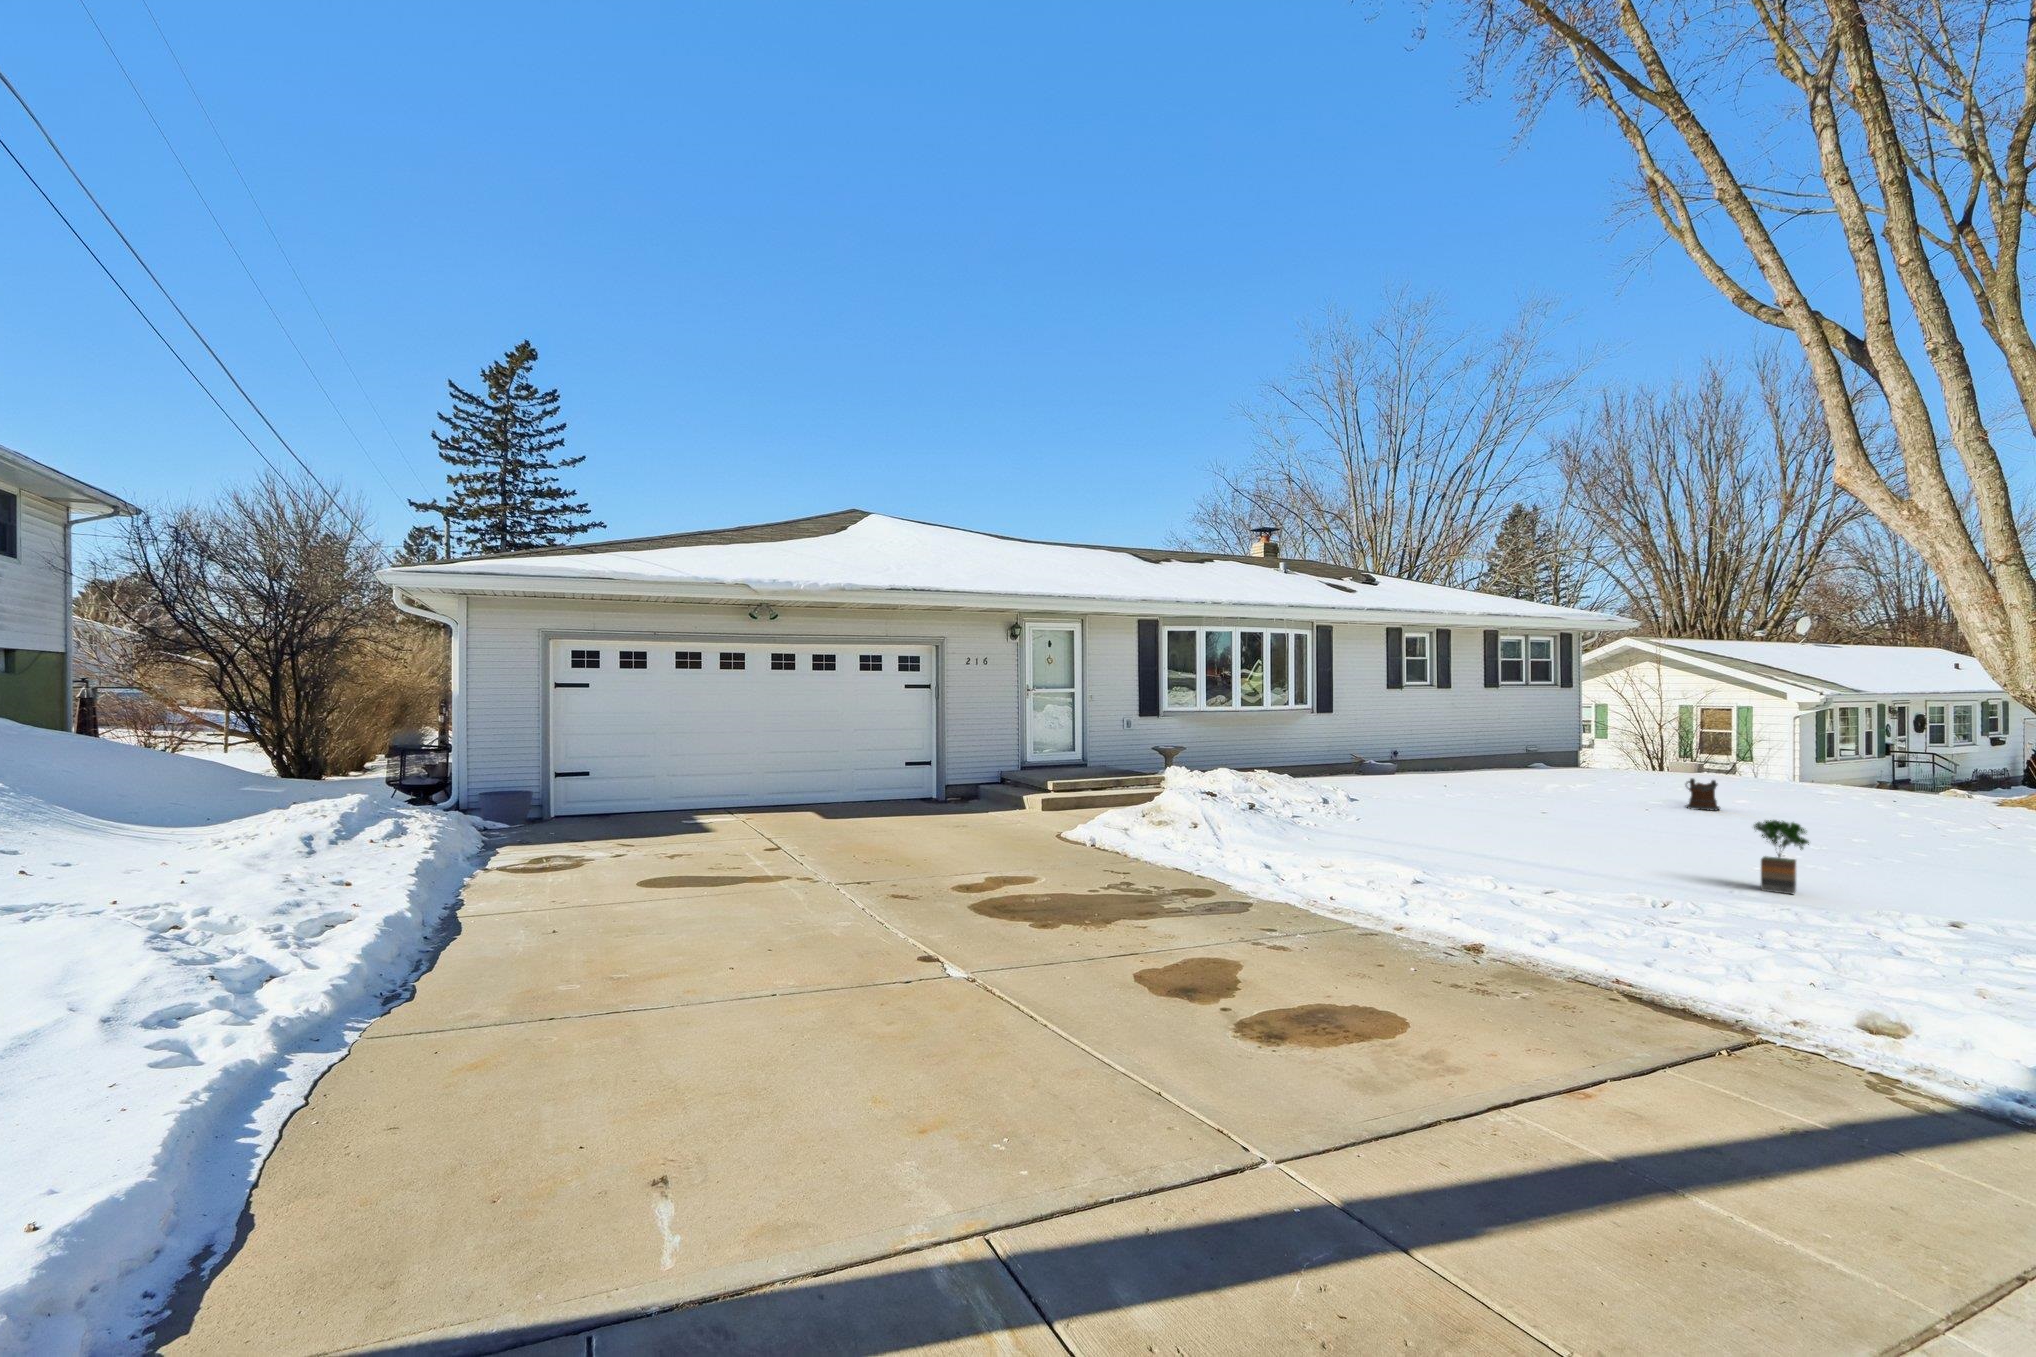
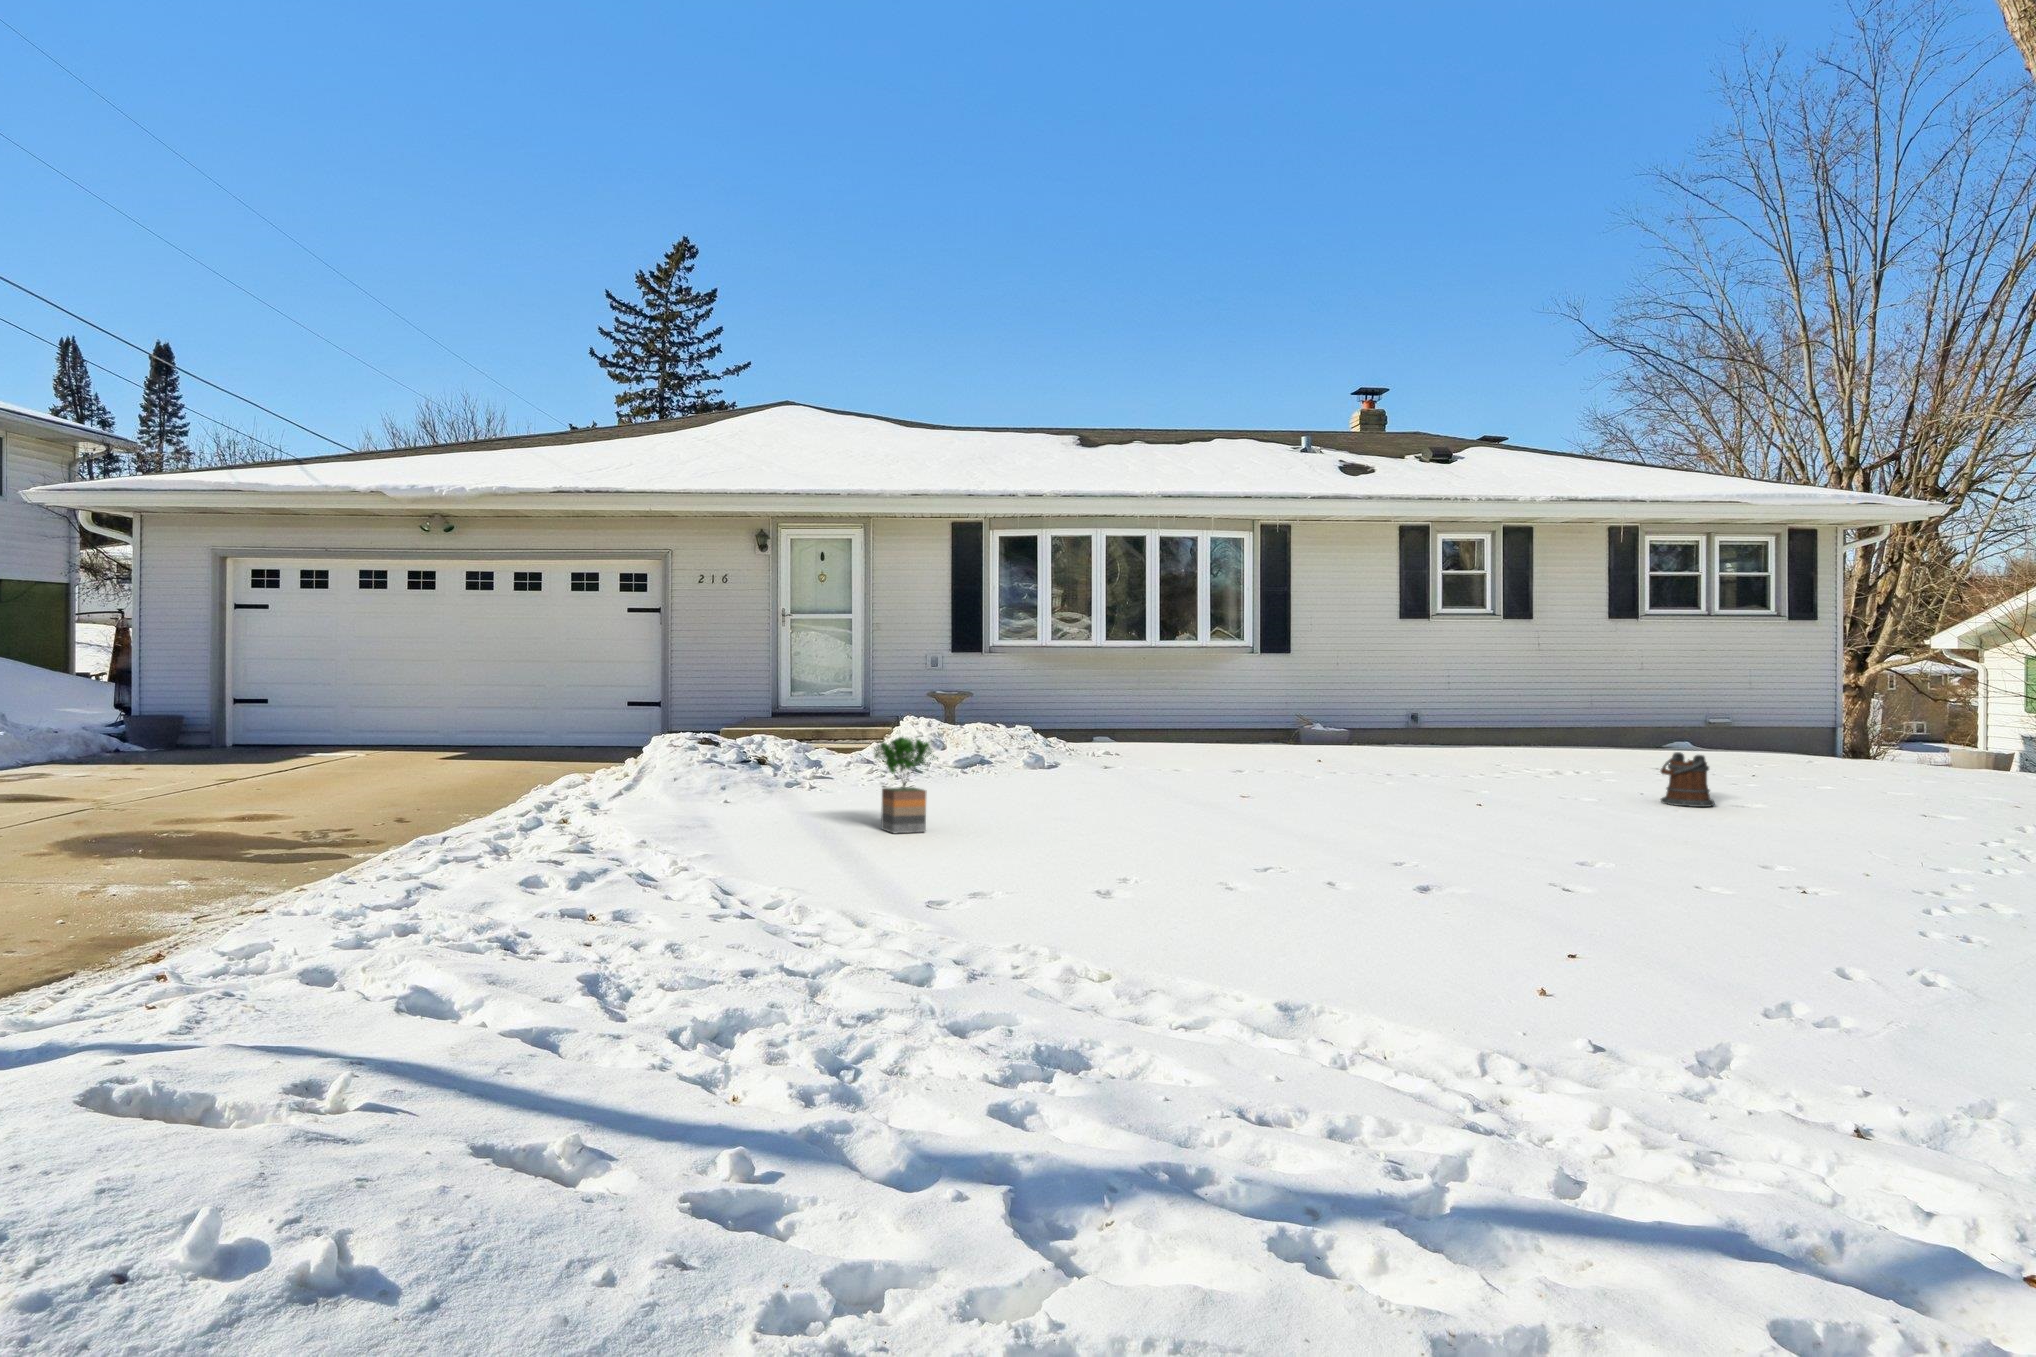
potted tree: present [1754,820,1809,894] -> present [875,737,938,833]

